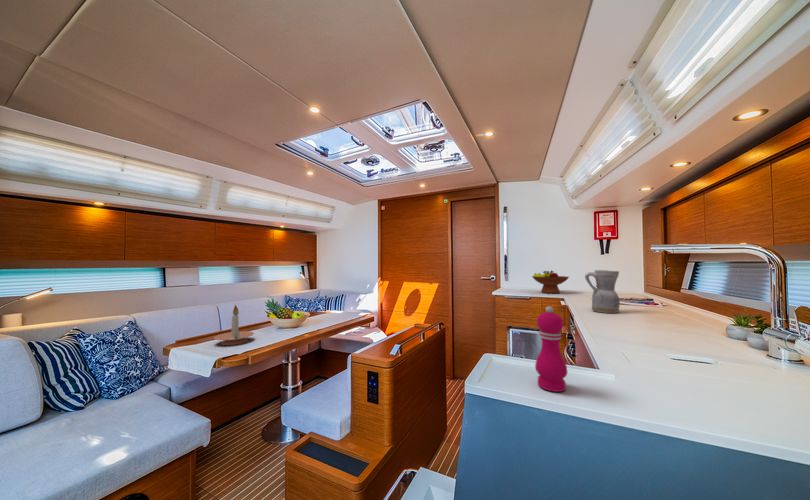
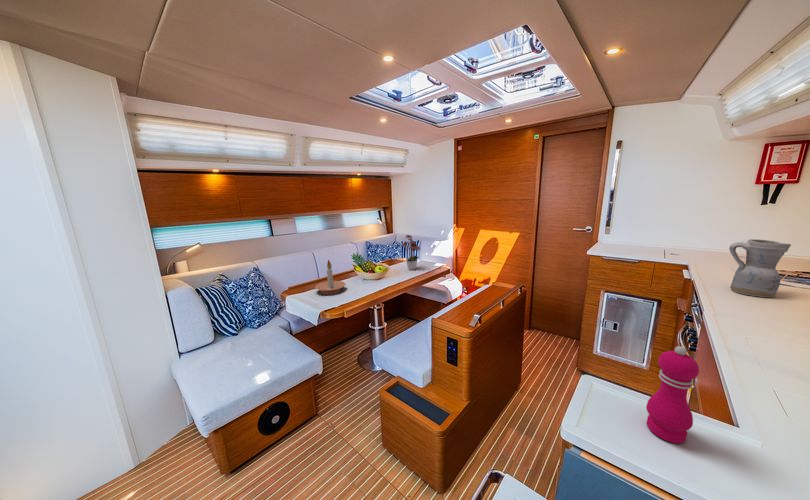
fruit bowl: present [532,271,569,293] -> none [644,223,700,251]
flower arrangement: none [322,282,344,320] -> present [403,235,420,270]

